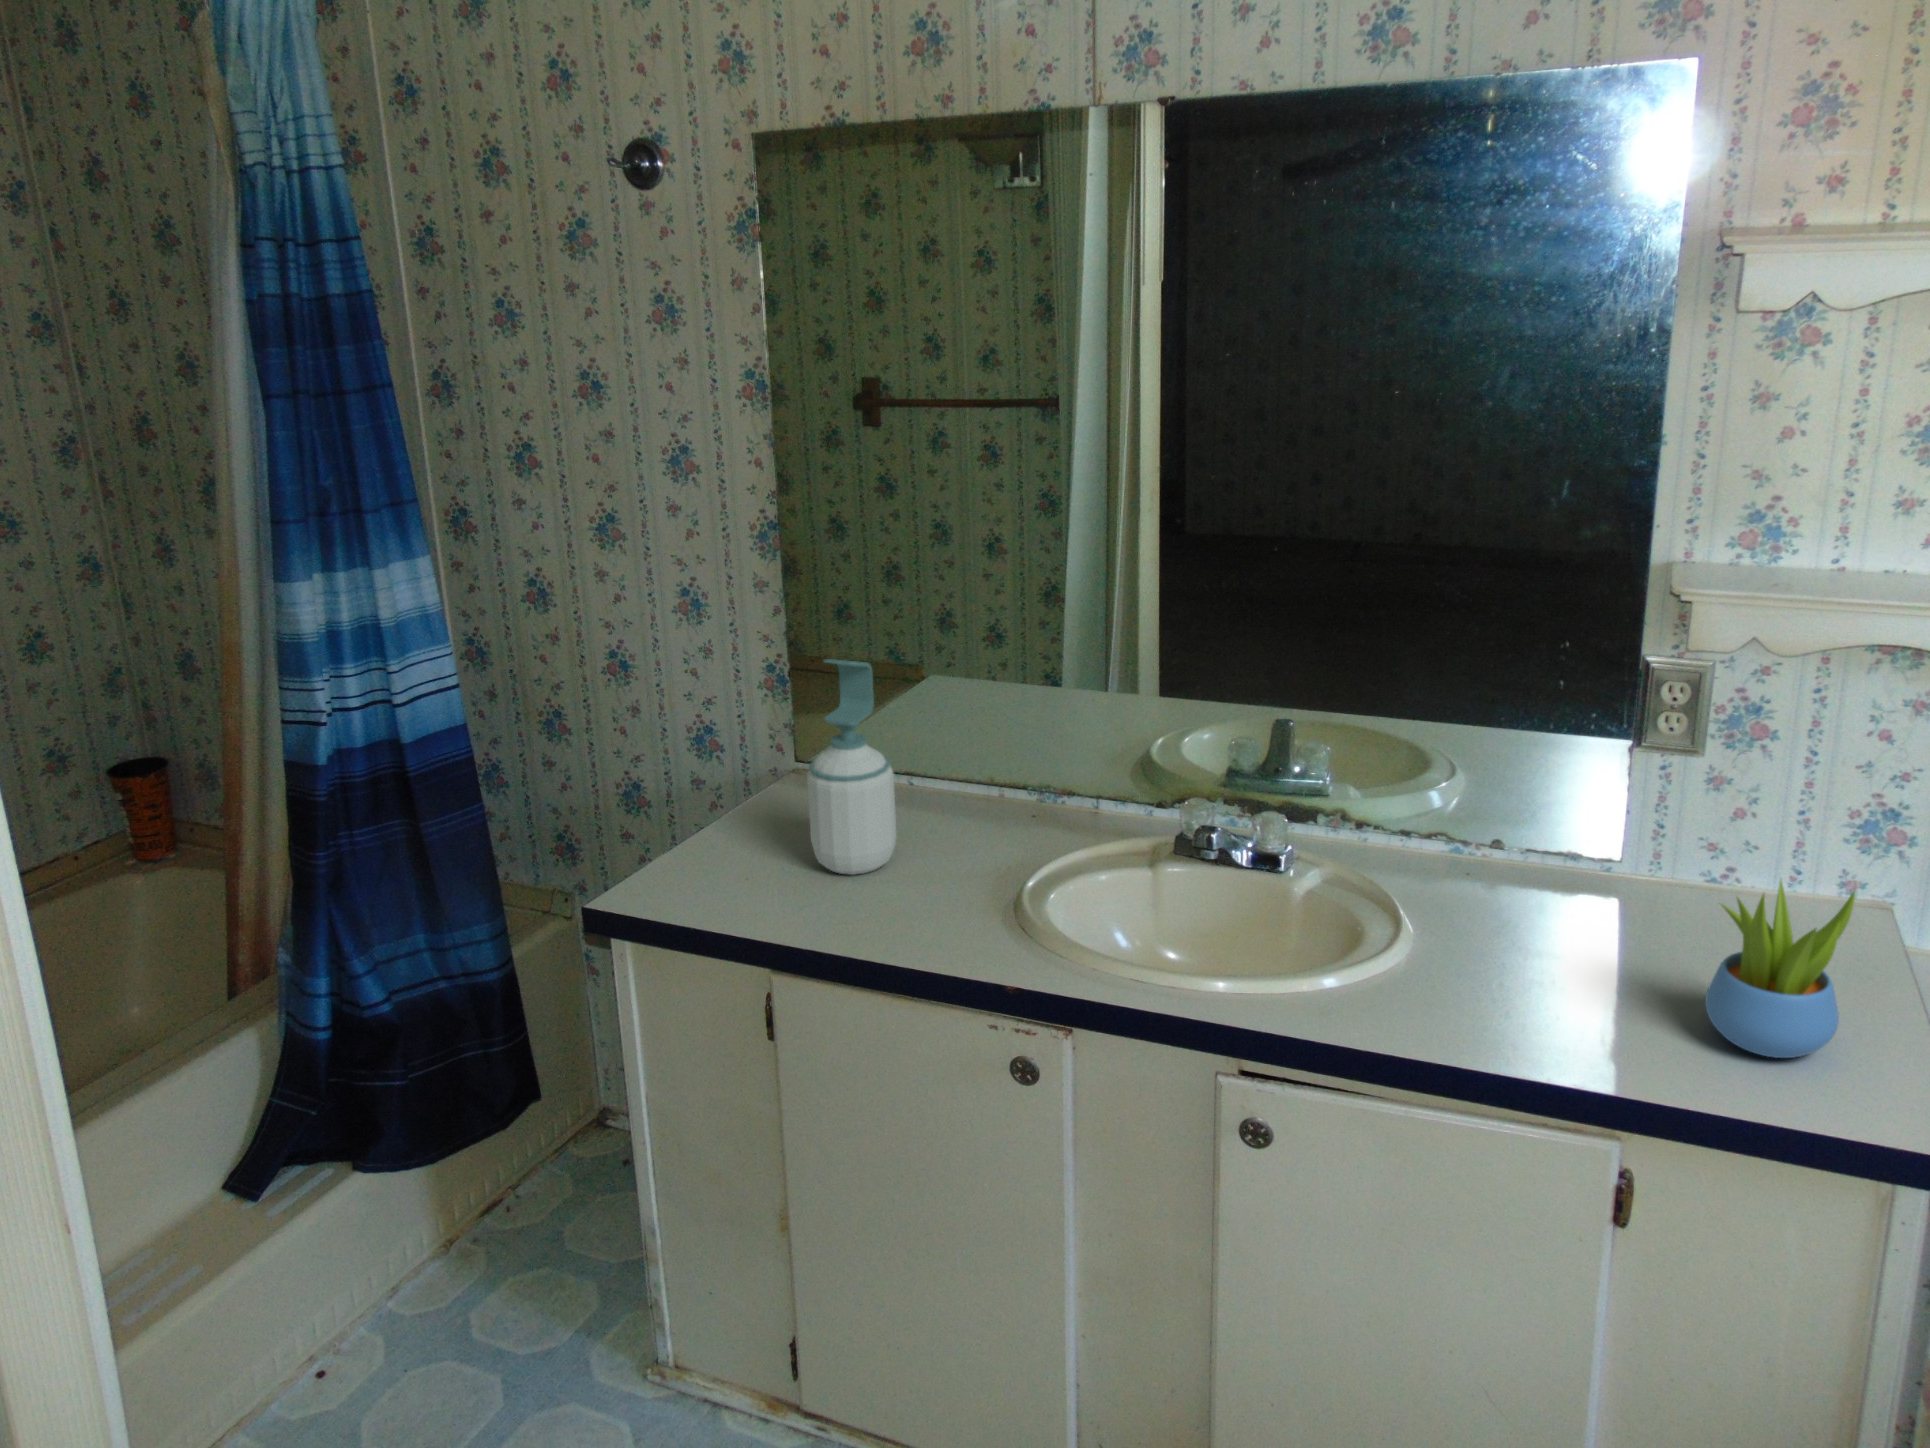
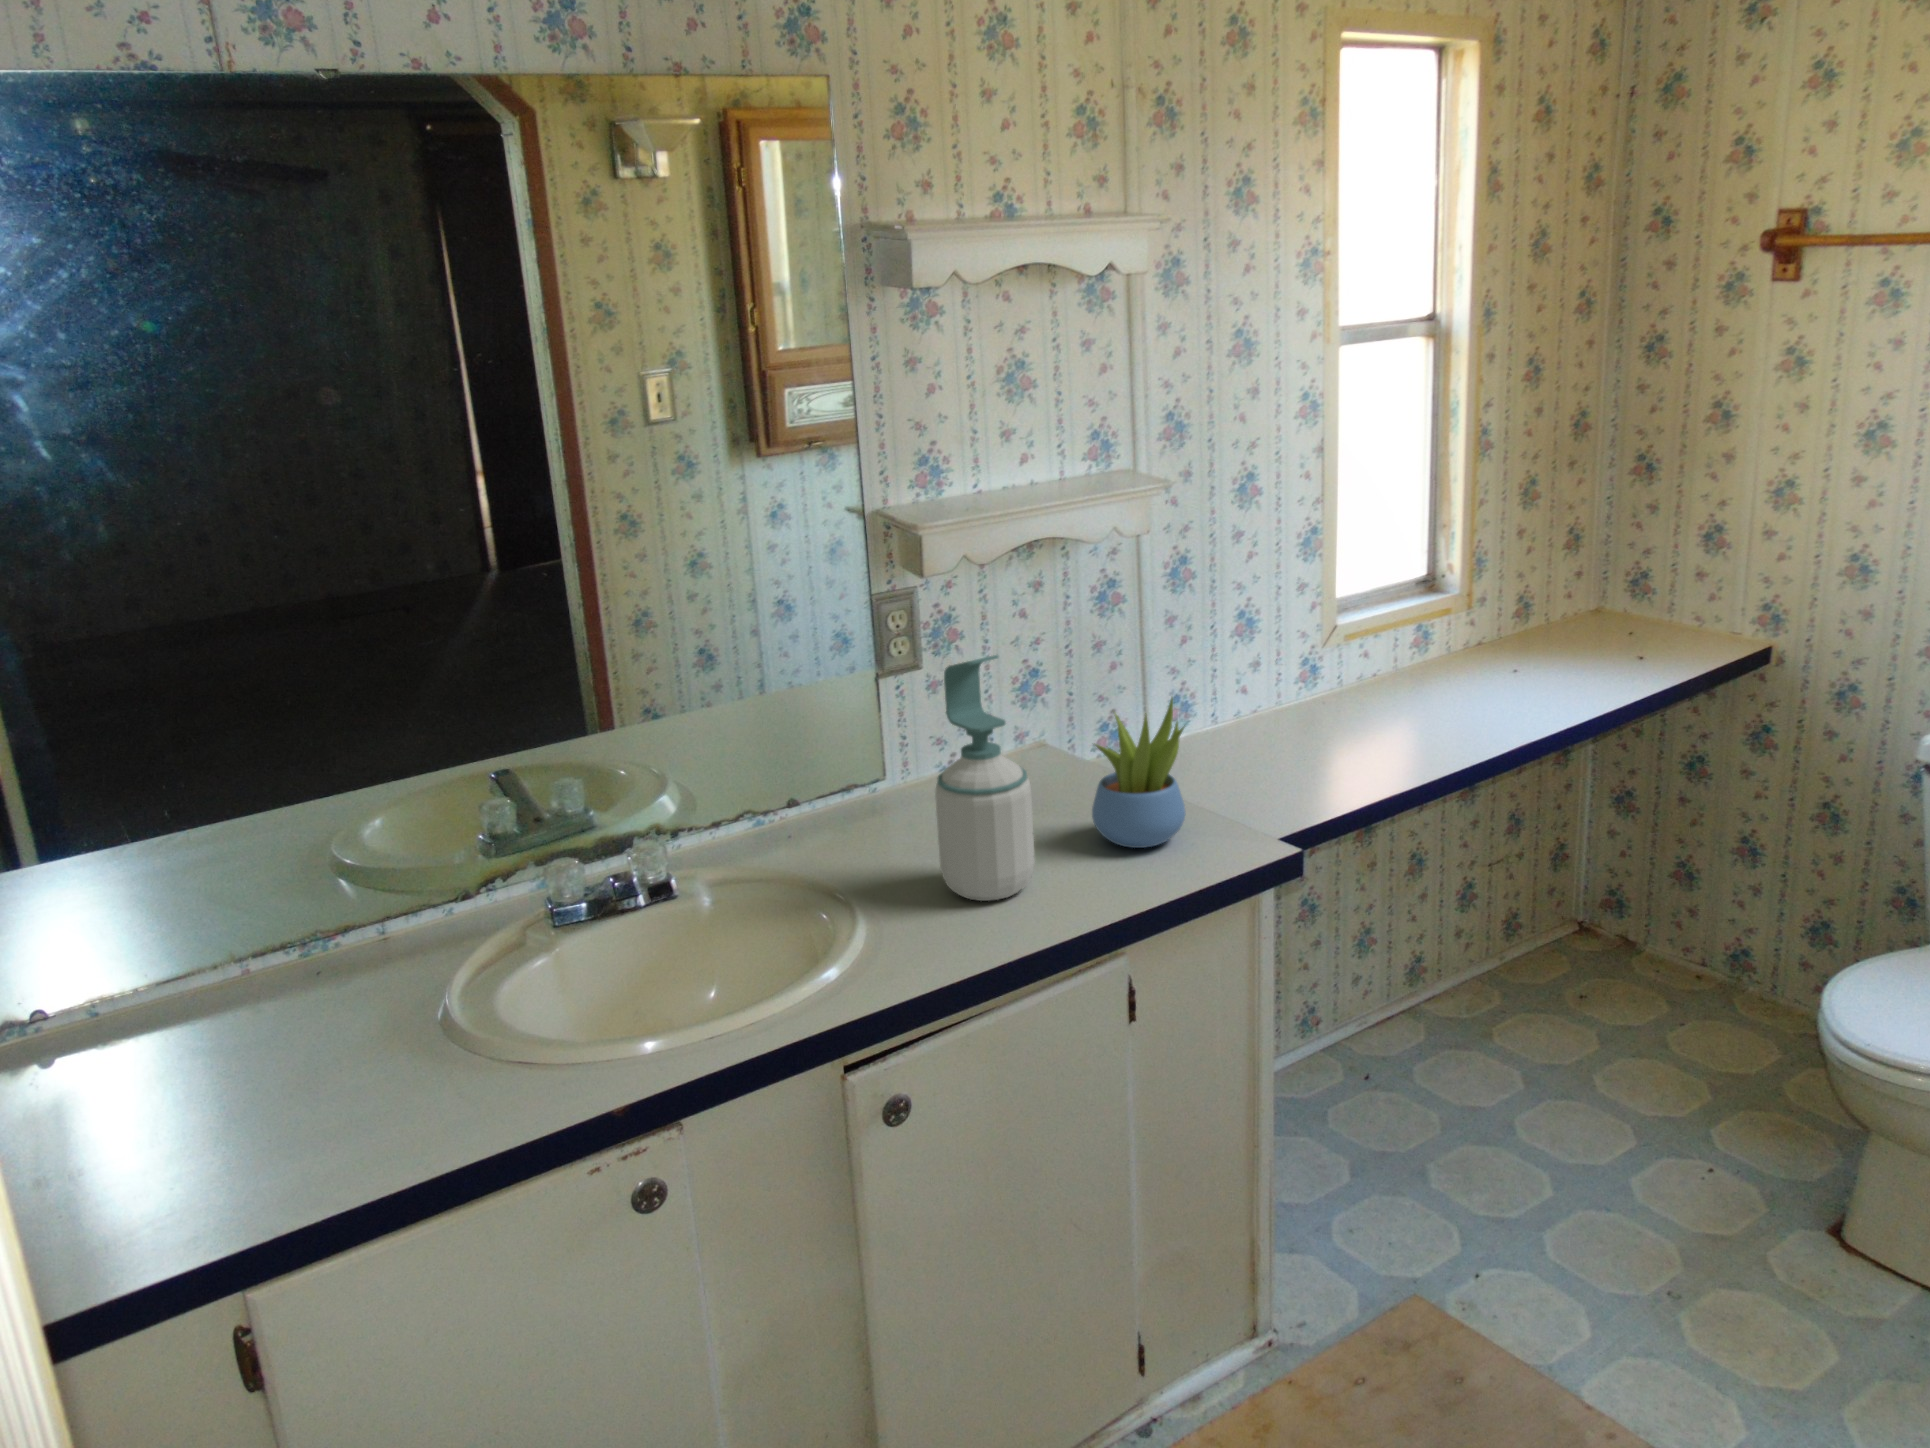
soap bottle: present [807,659,896,875] -> present [935,655,1035,901]

